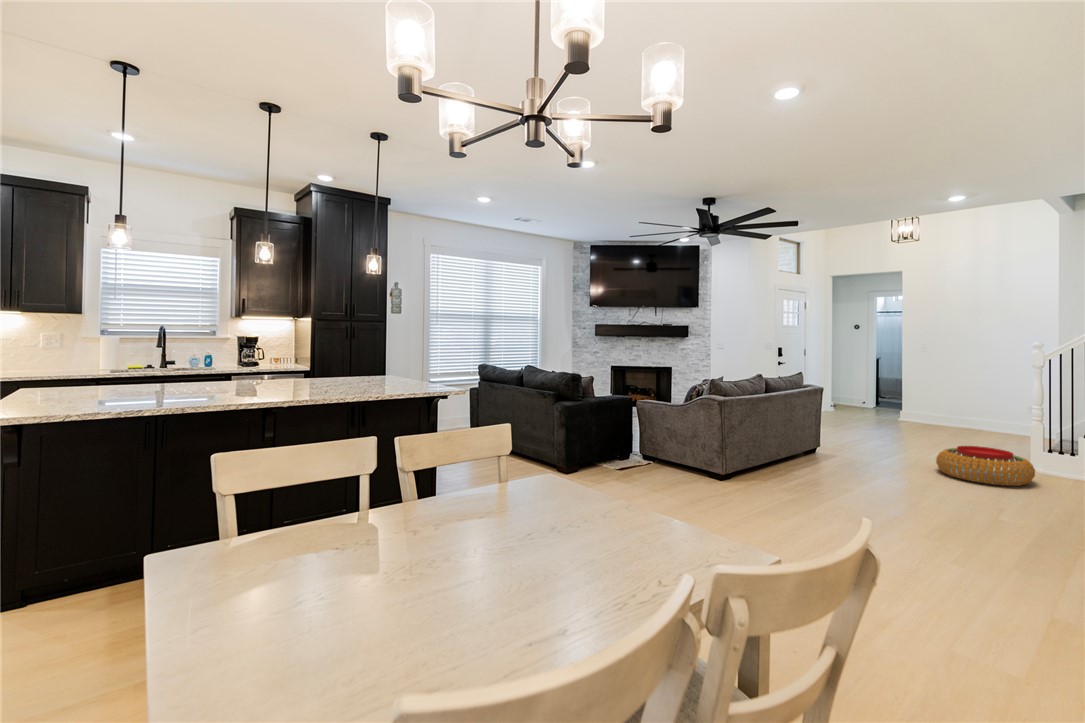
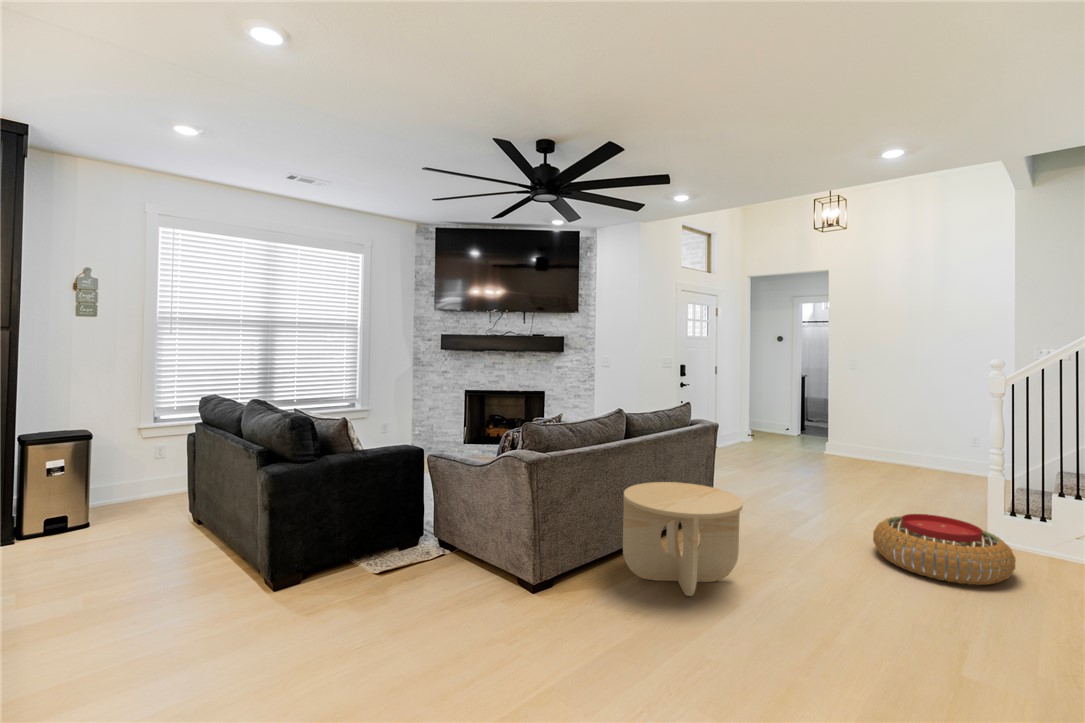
side table: none [769,420,850,484] -> present [623,482,743,596]

